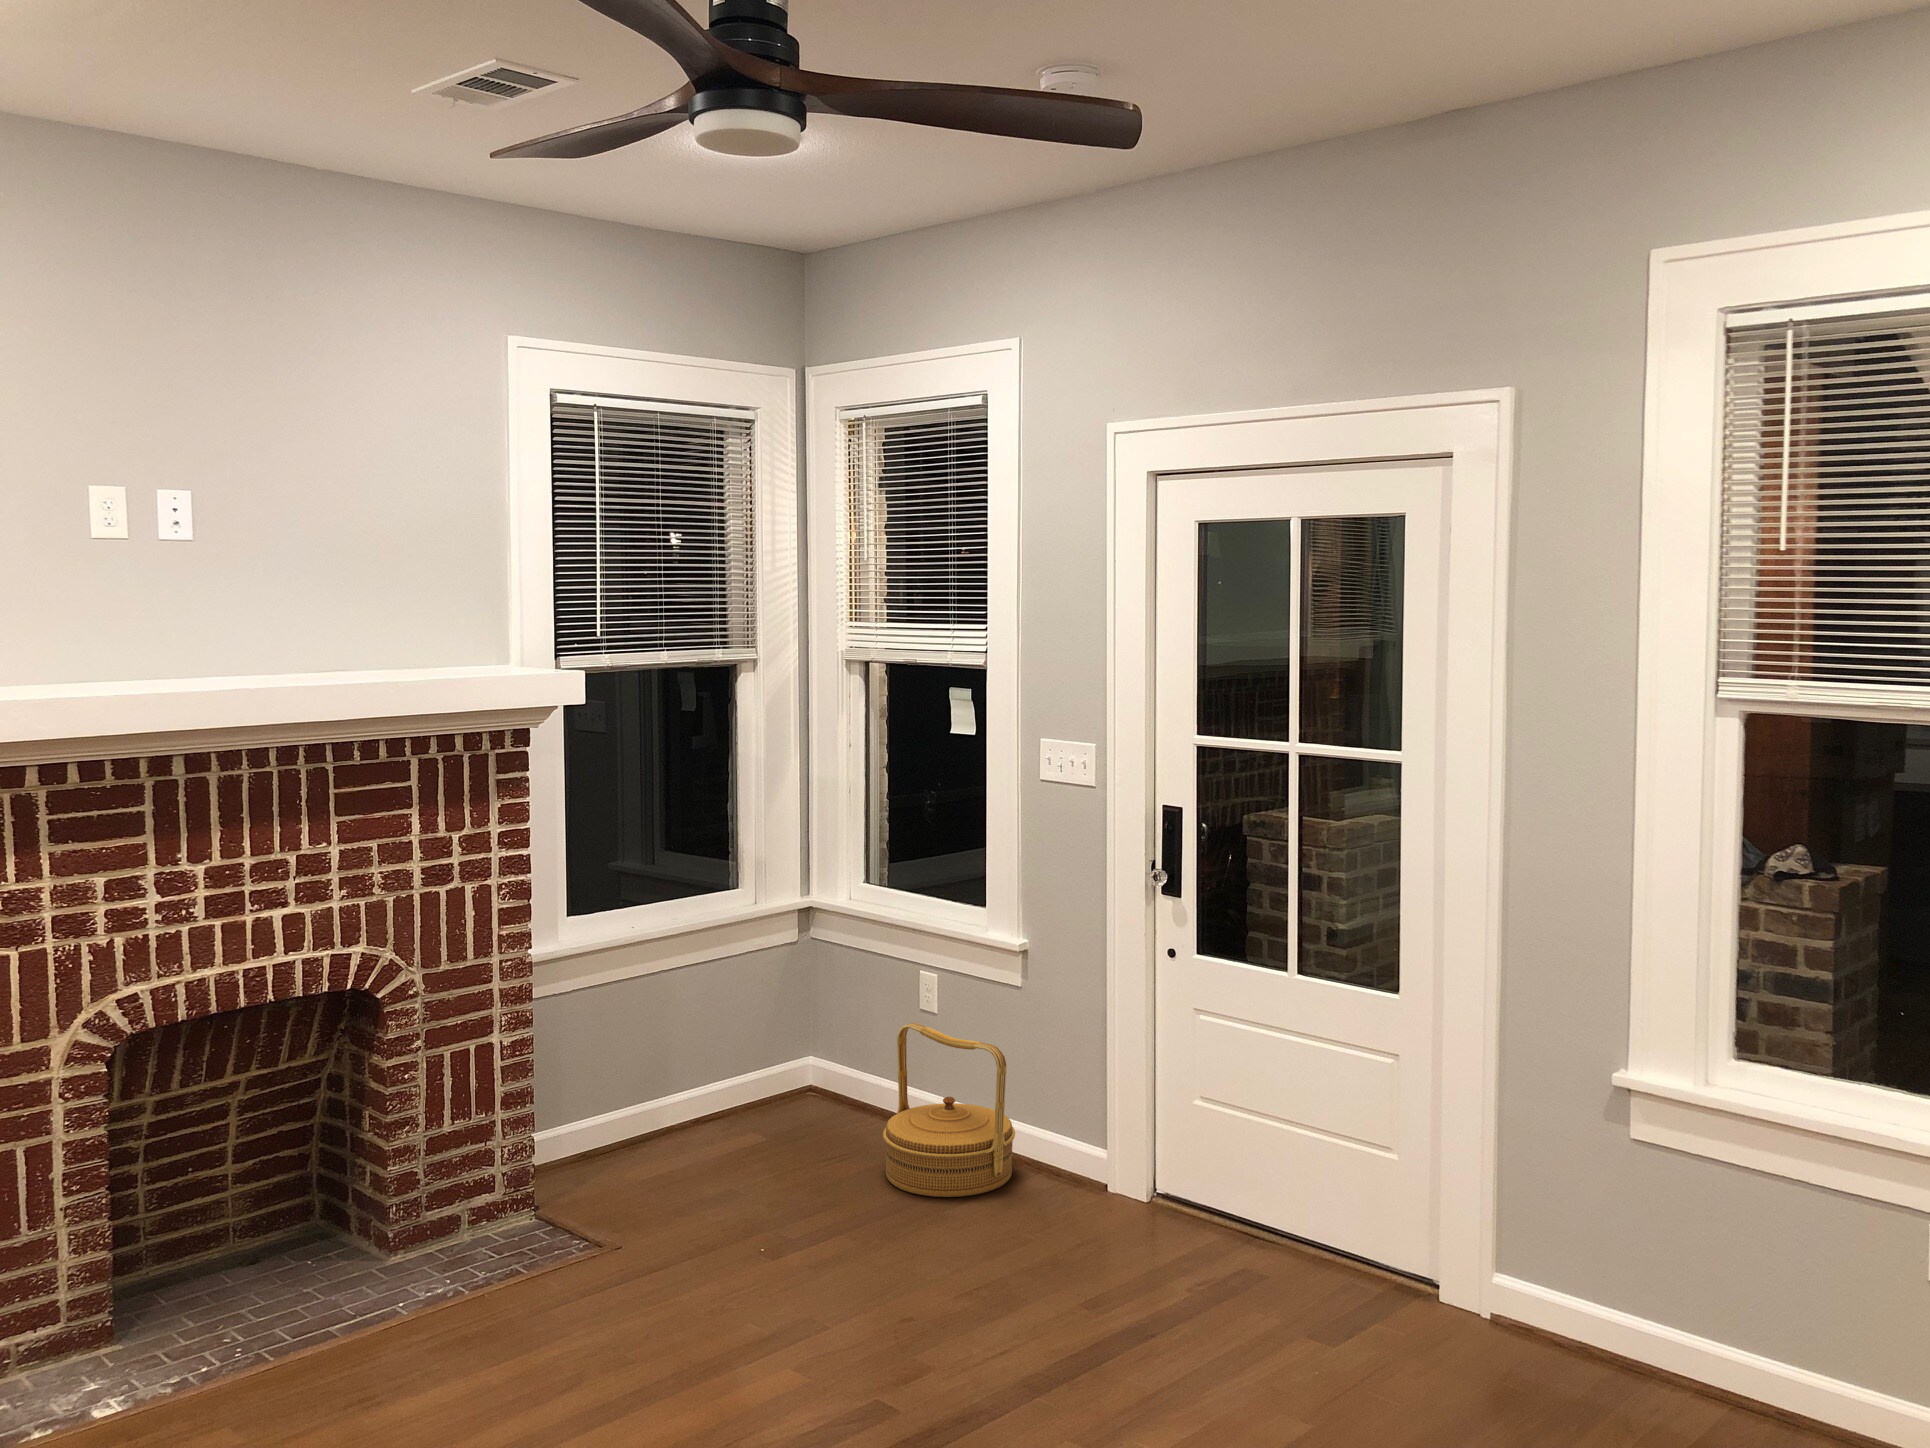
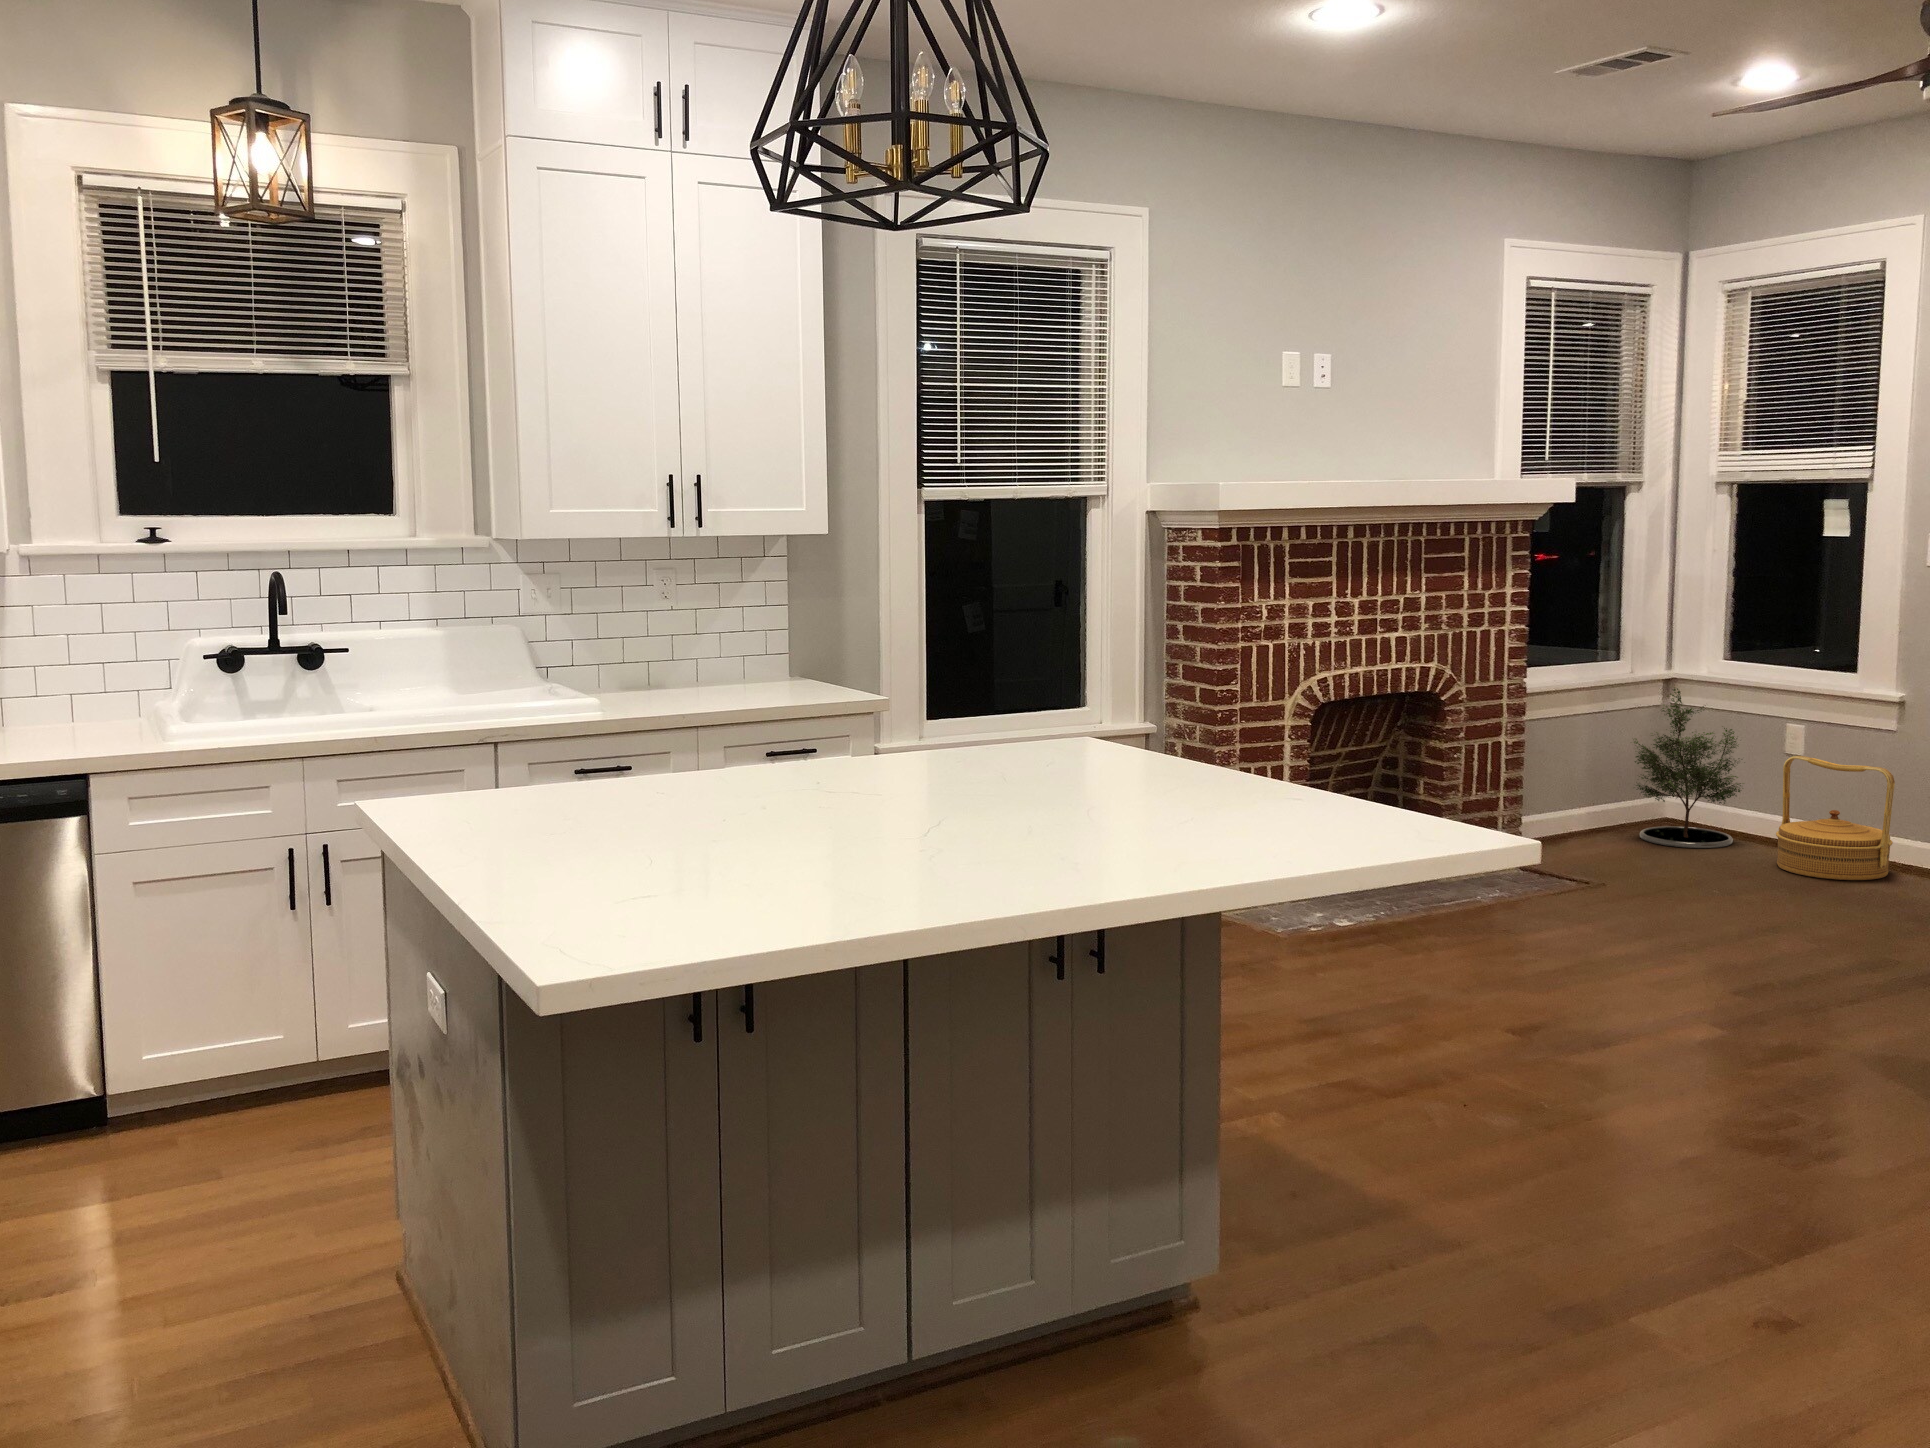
potted tree: none [730,926,874,1141] -> present [1634,688,1744,848]

